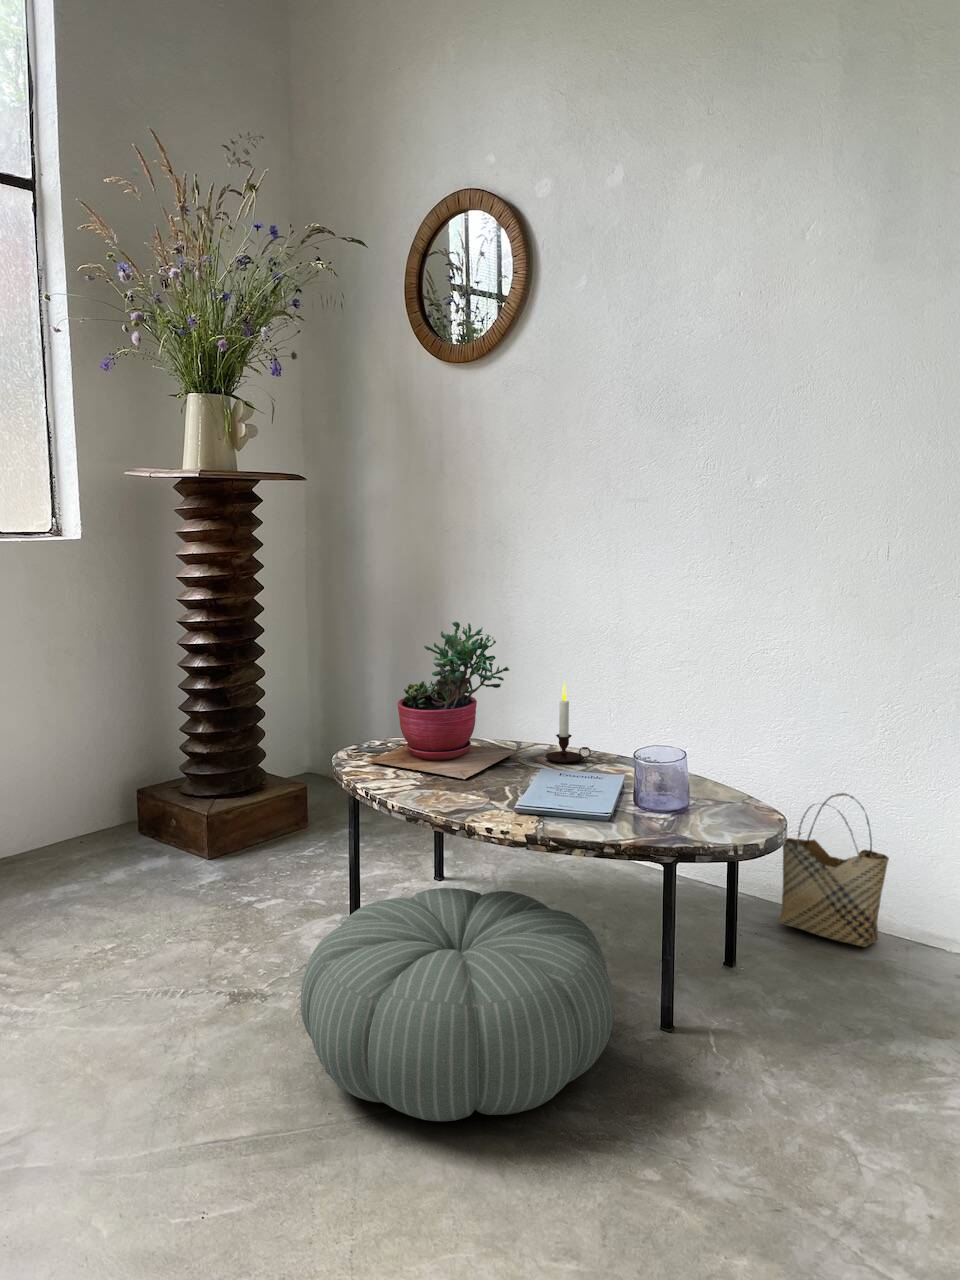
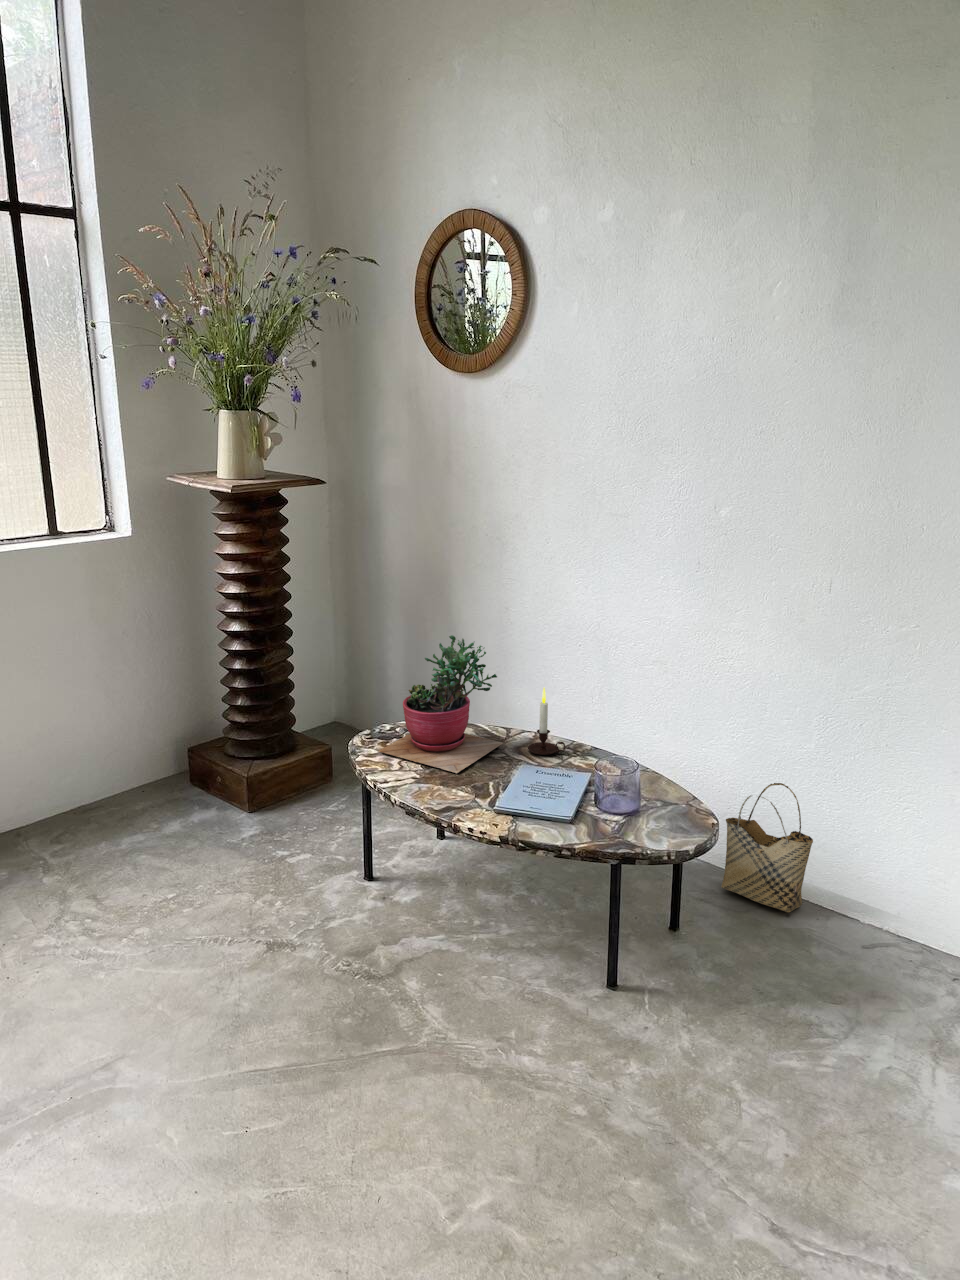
pouf: present [301,888,614,1121] -> none [320,868,565,1065]

